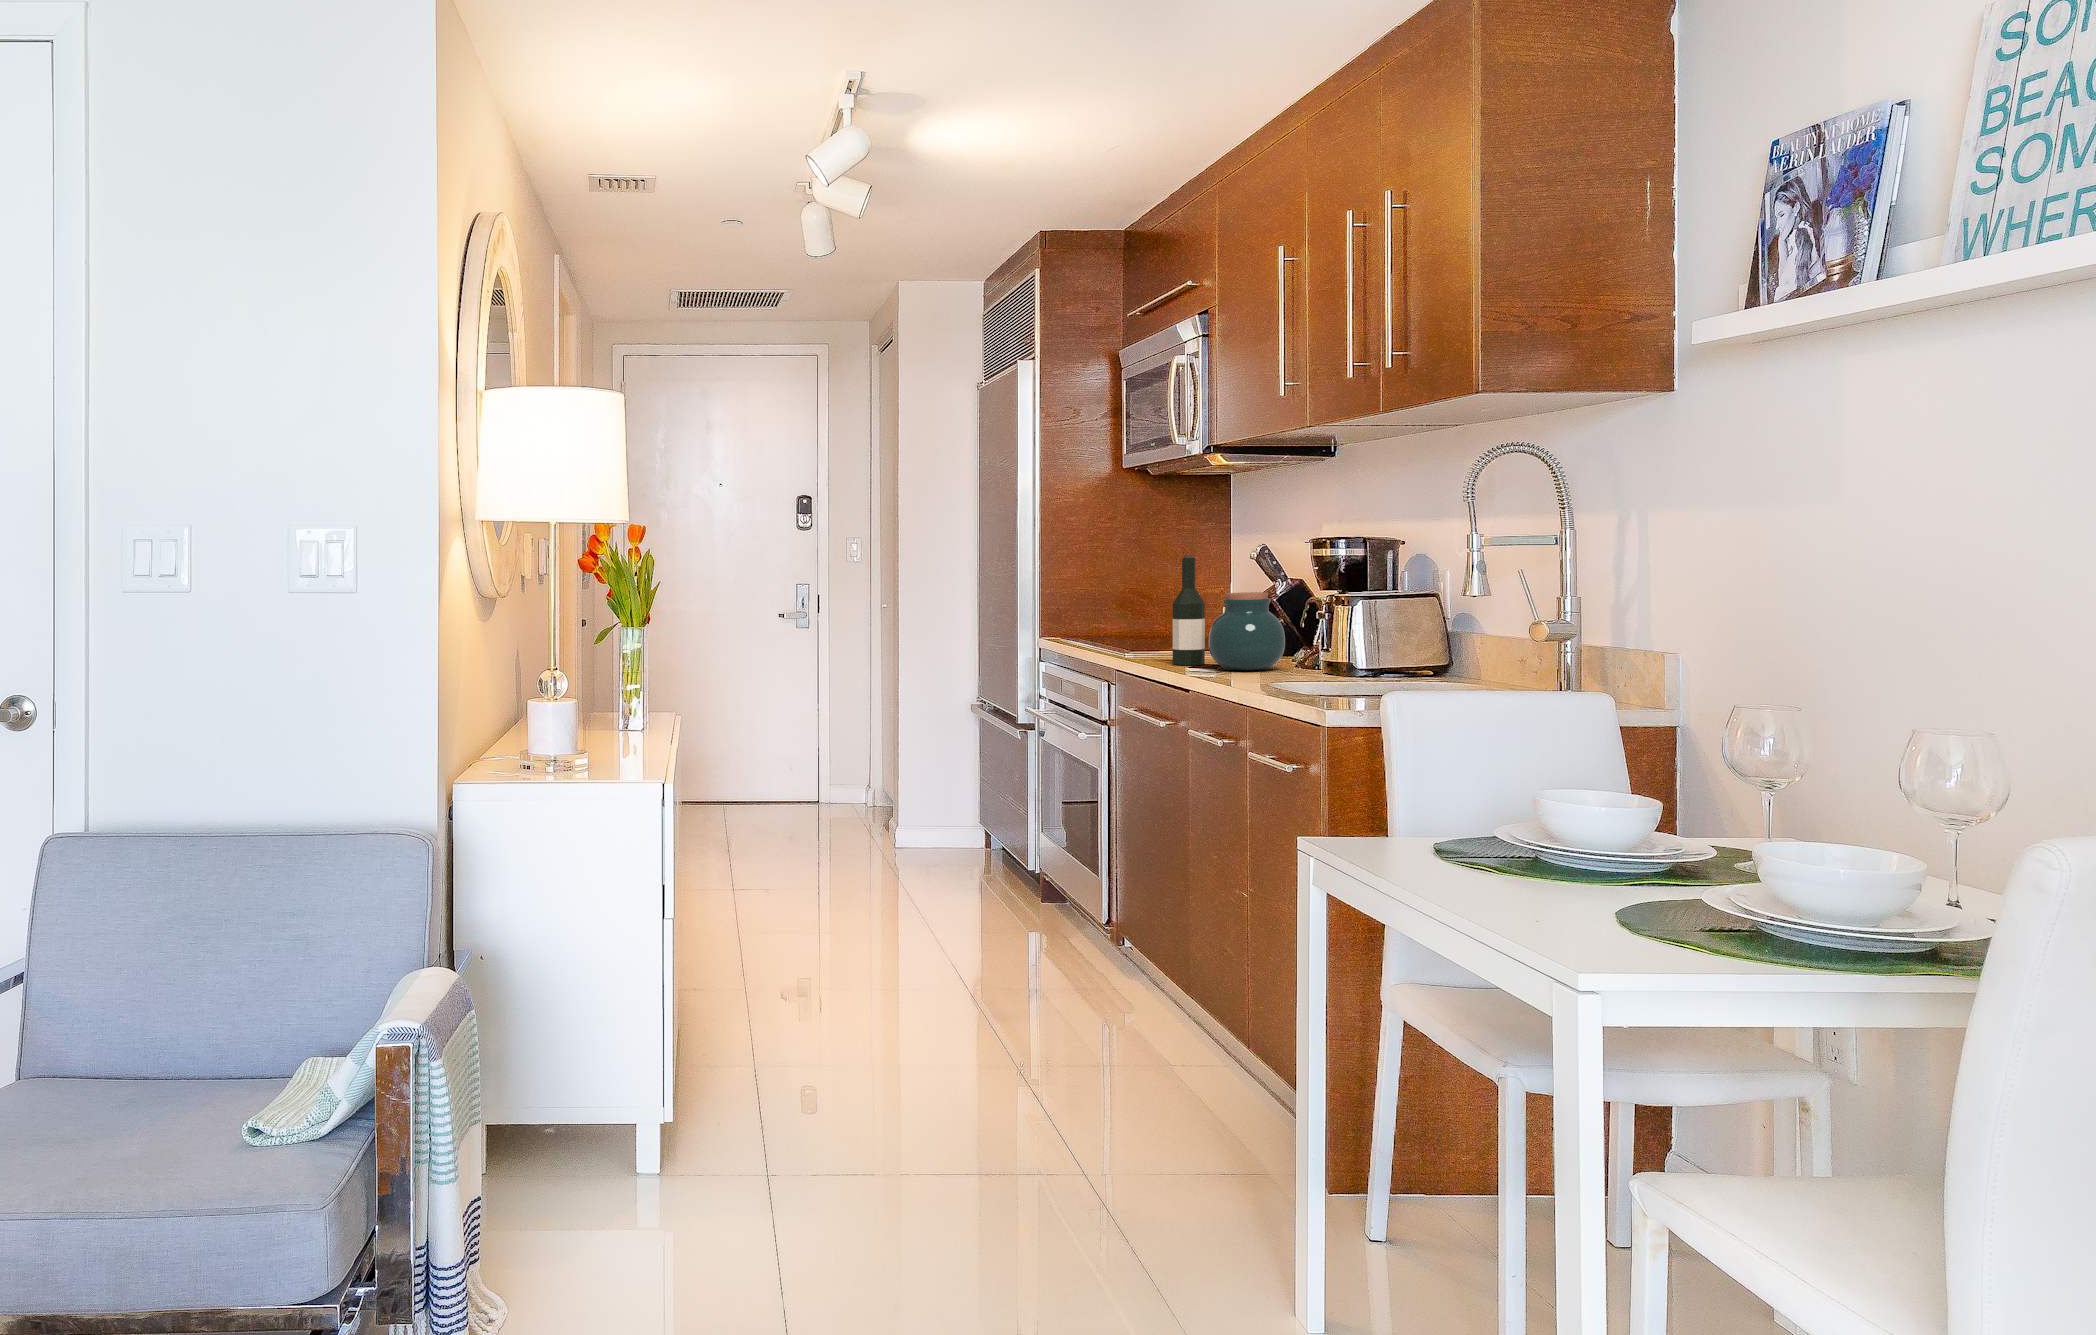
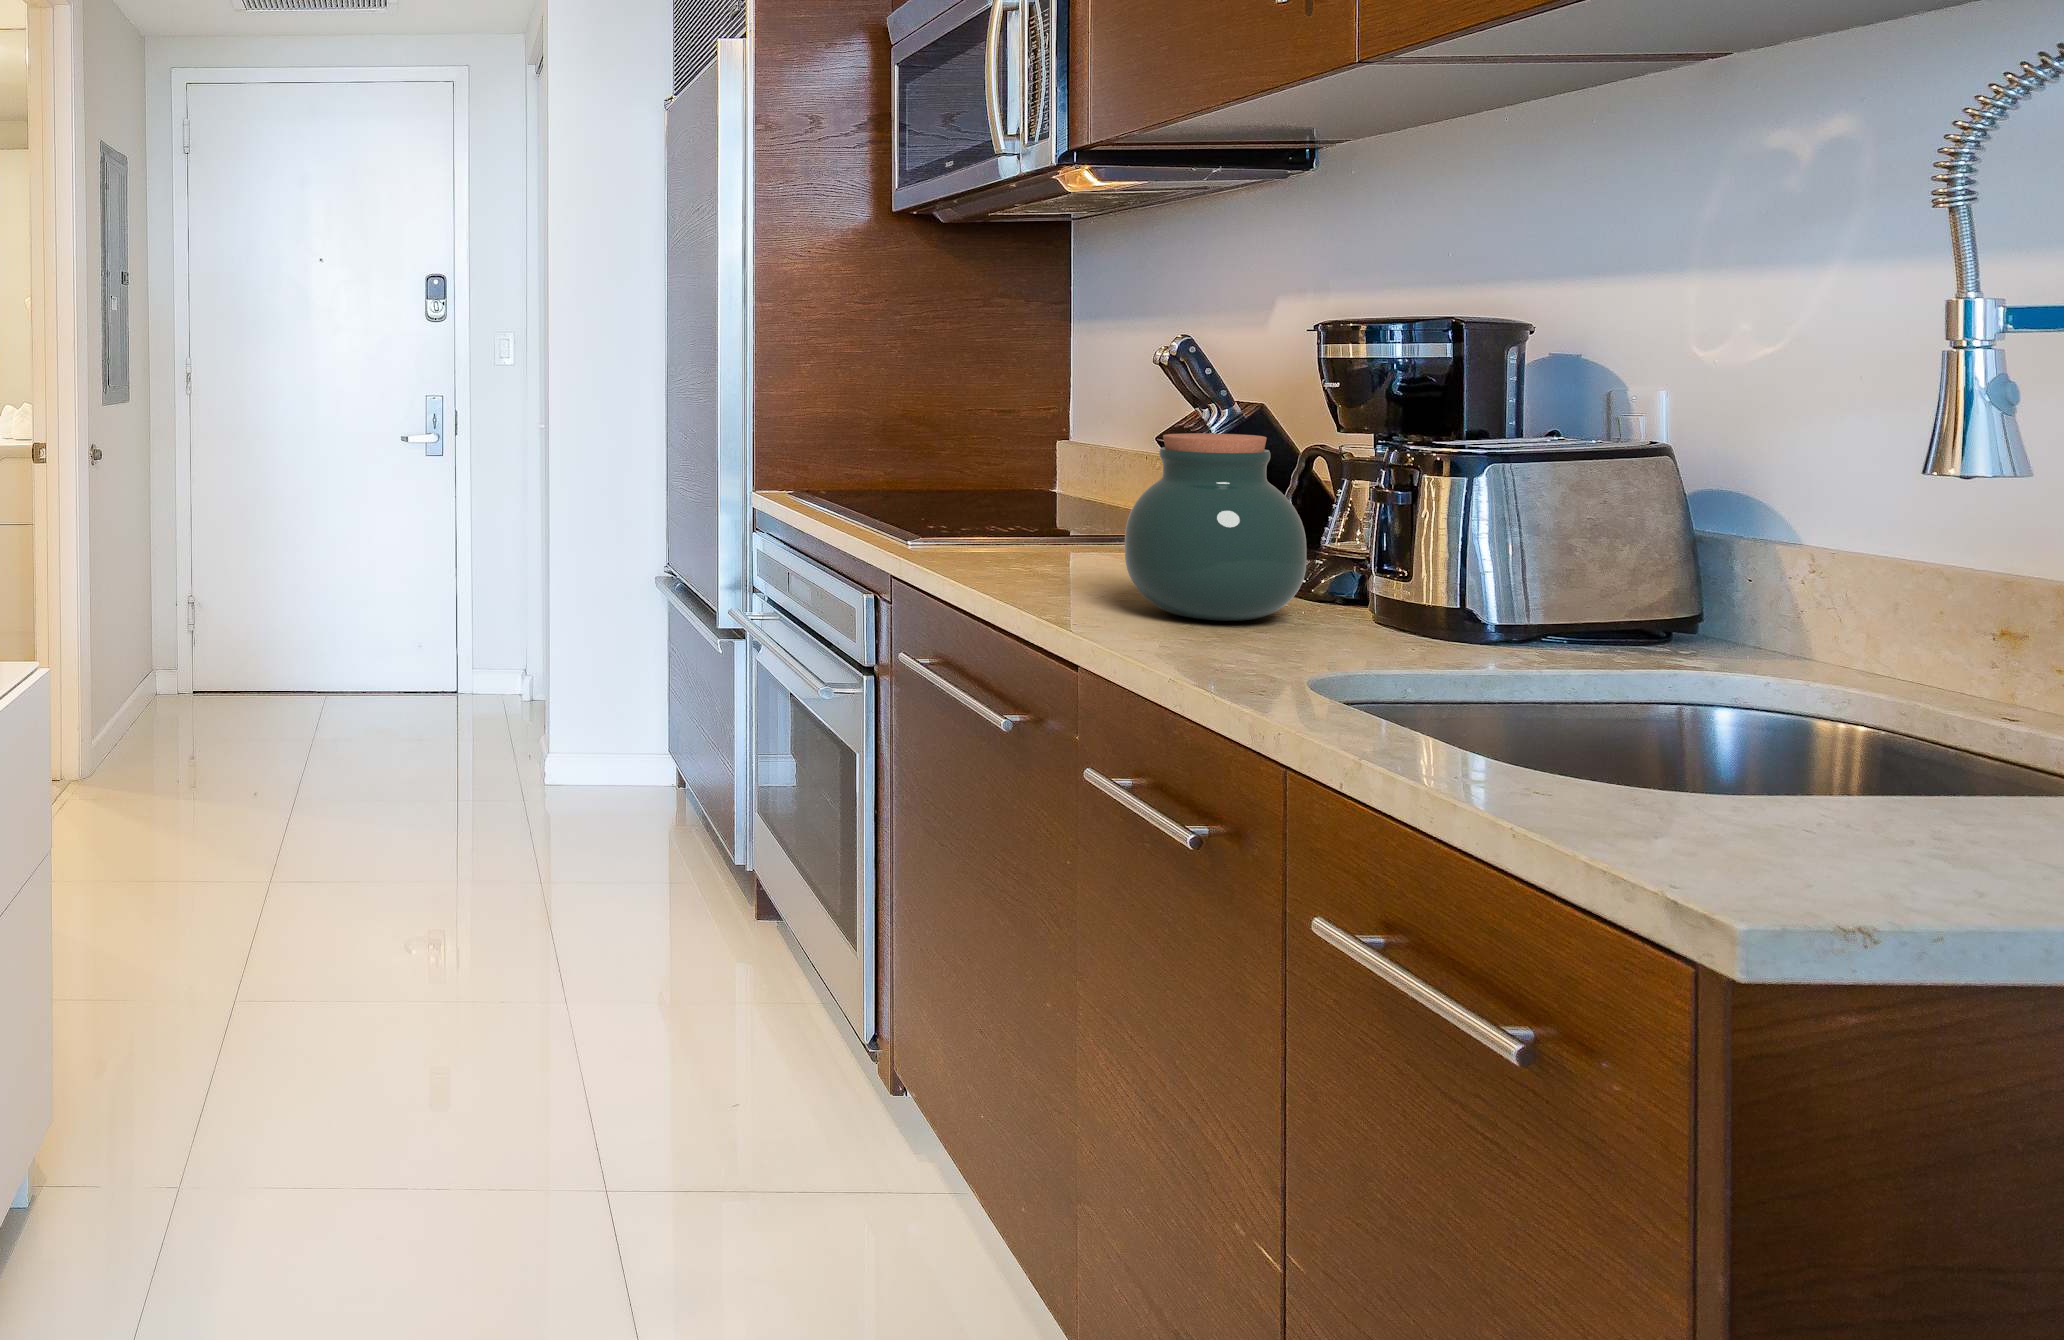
wine bottle: present [1173,555,1205,665] -> none [1027,346,1095,589]

